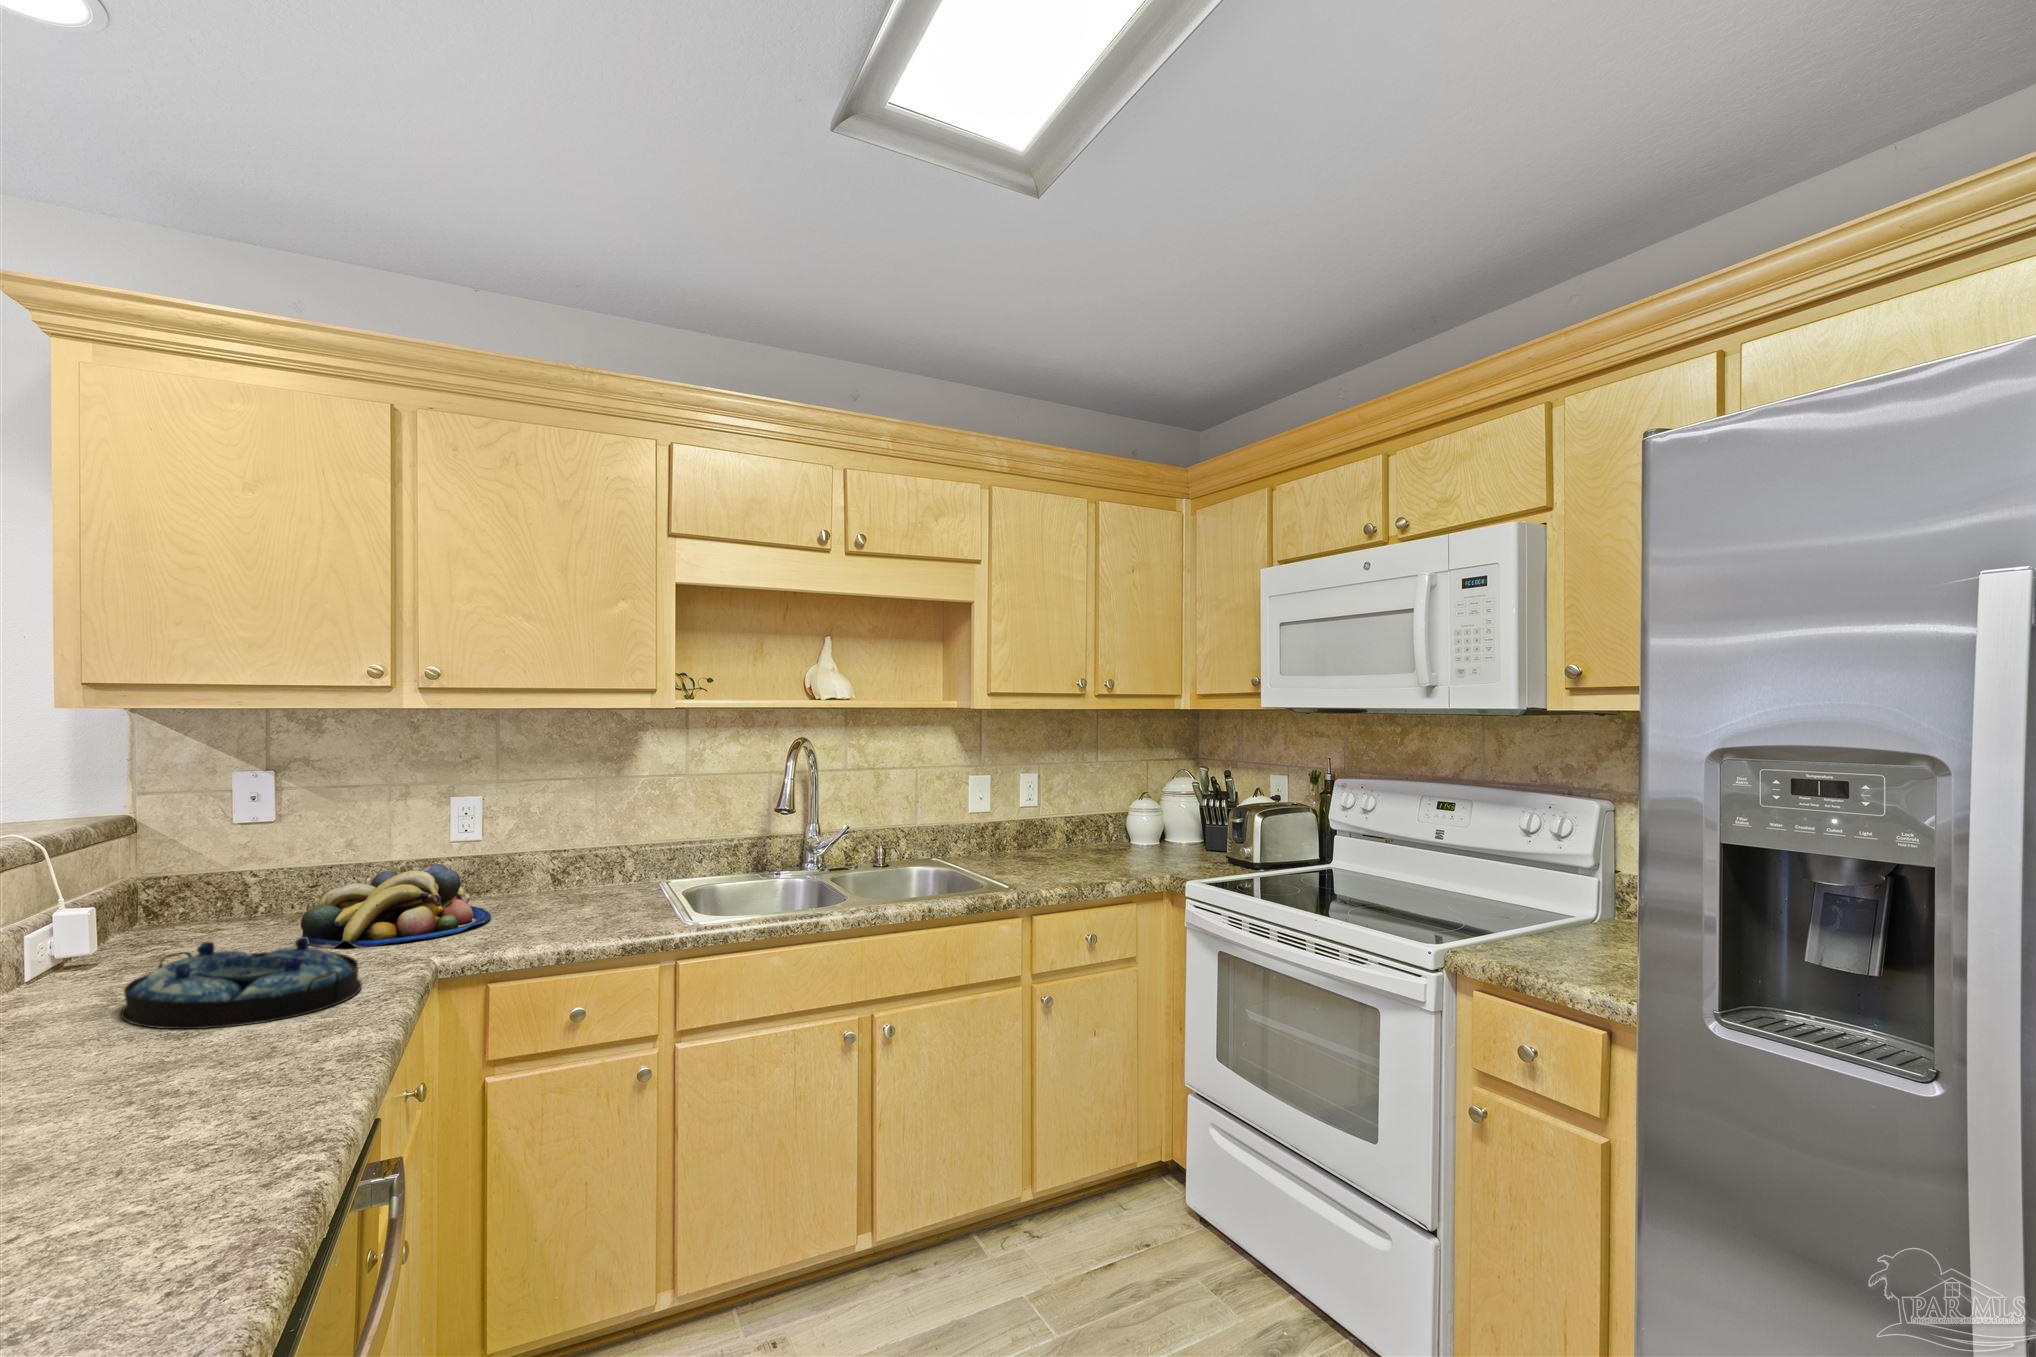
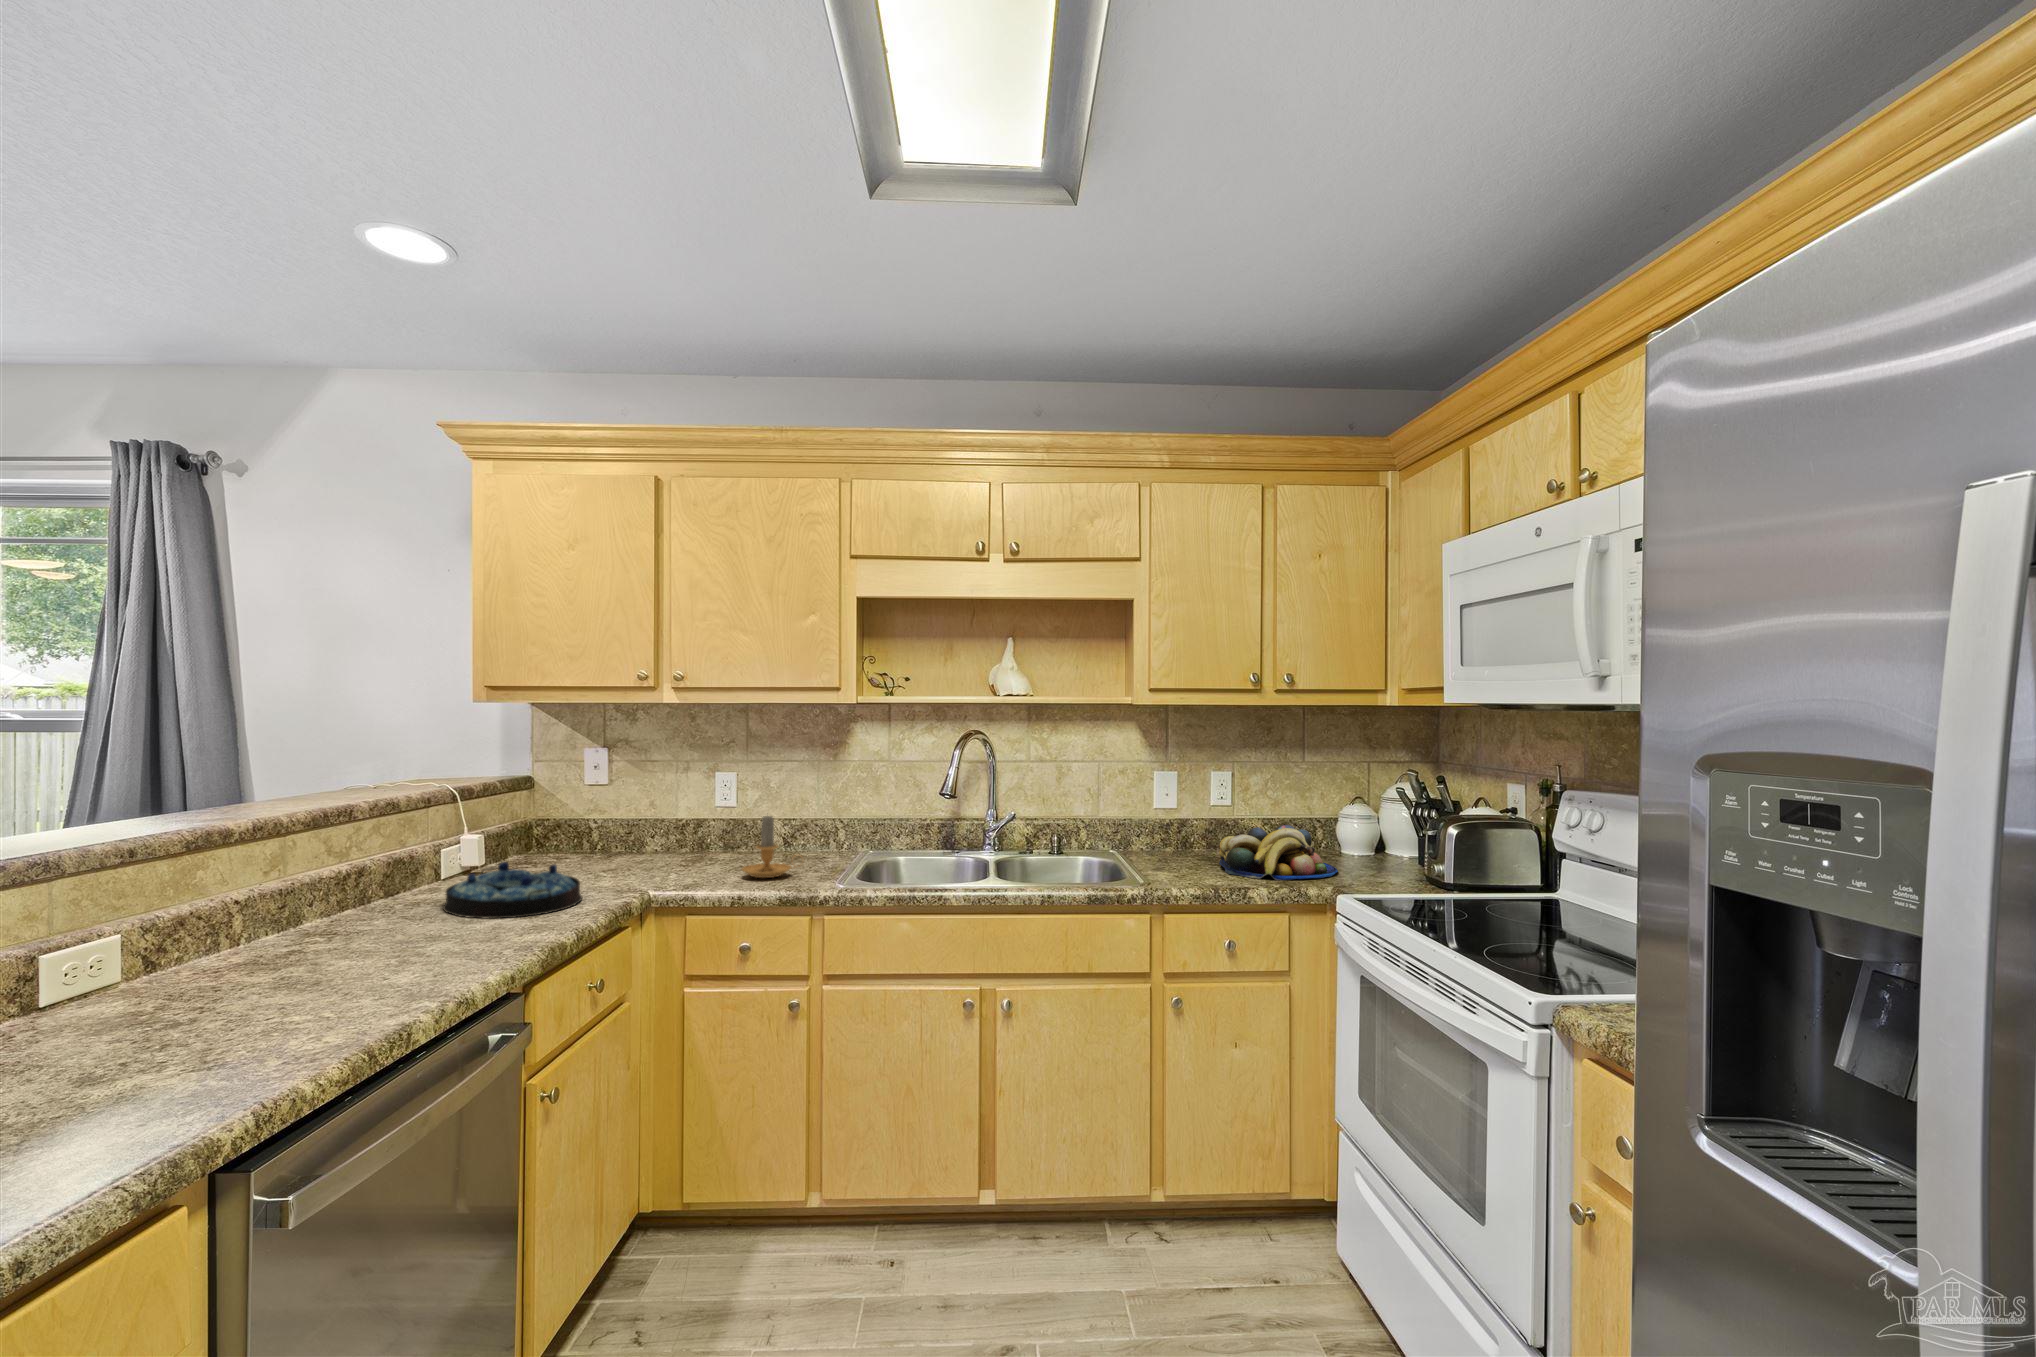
candle: none [546,844,627,925] -> present [742,816,796,878]
fruit bowl: present [301,864,491,948] -> present [1219,825,1338,880]

